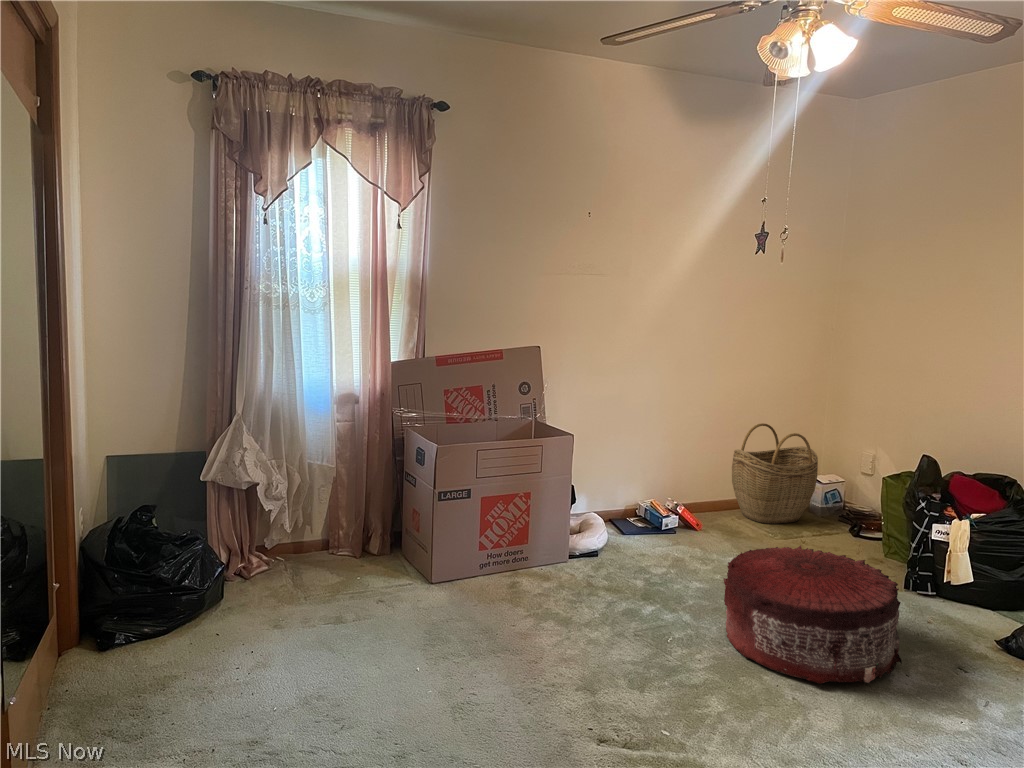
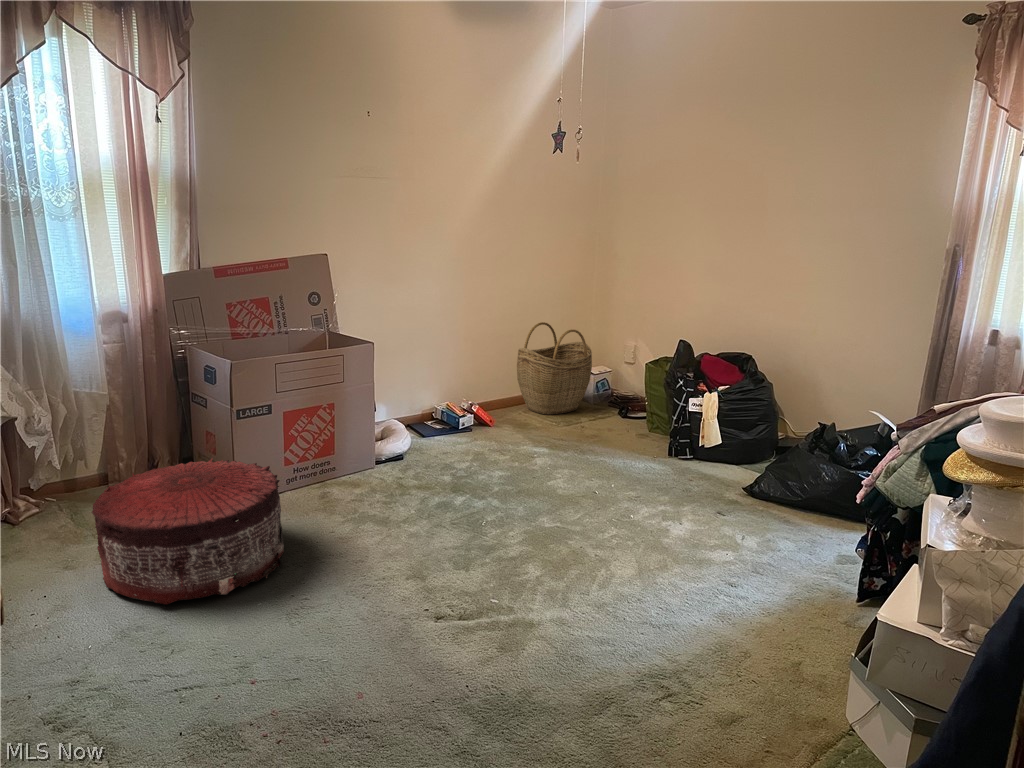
pouf: present [724,546,902,684] -> present [92,458,284,605]

